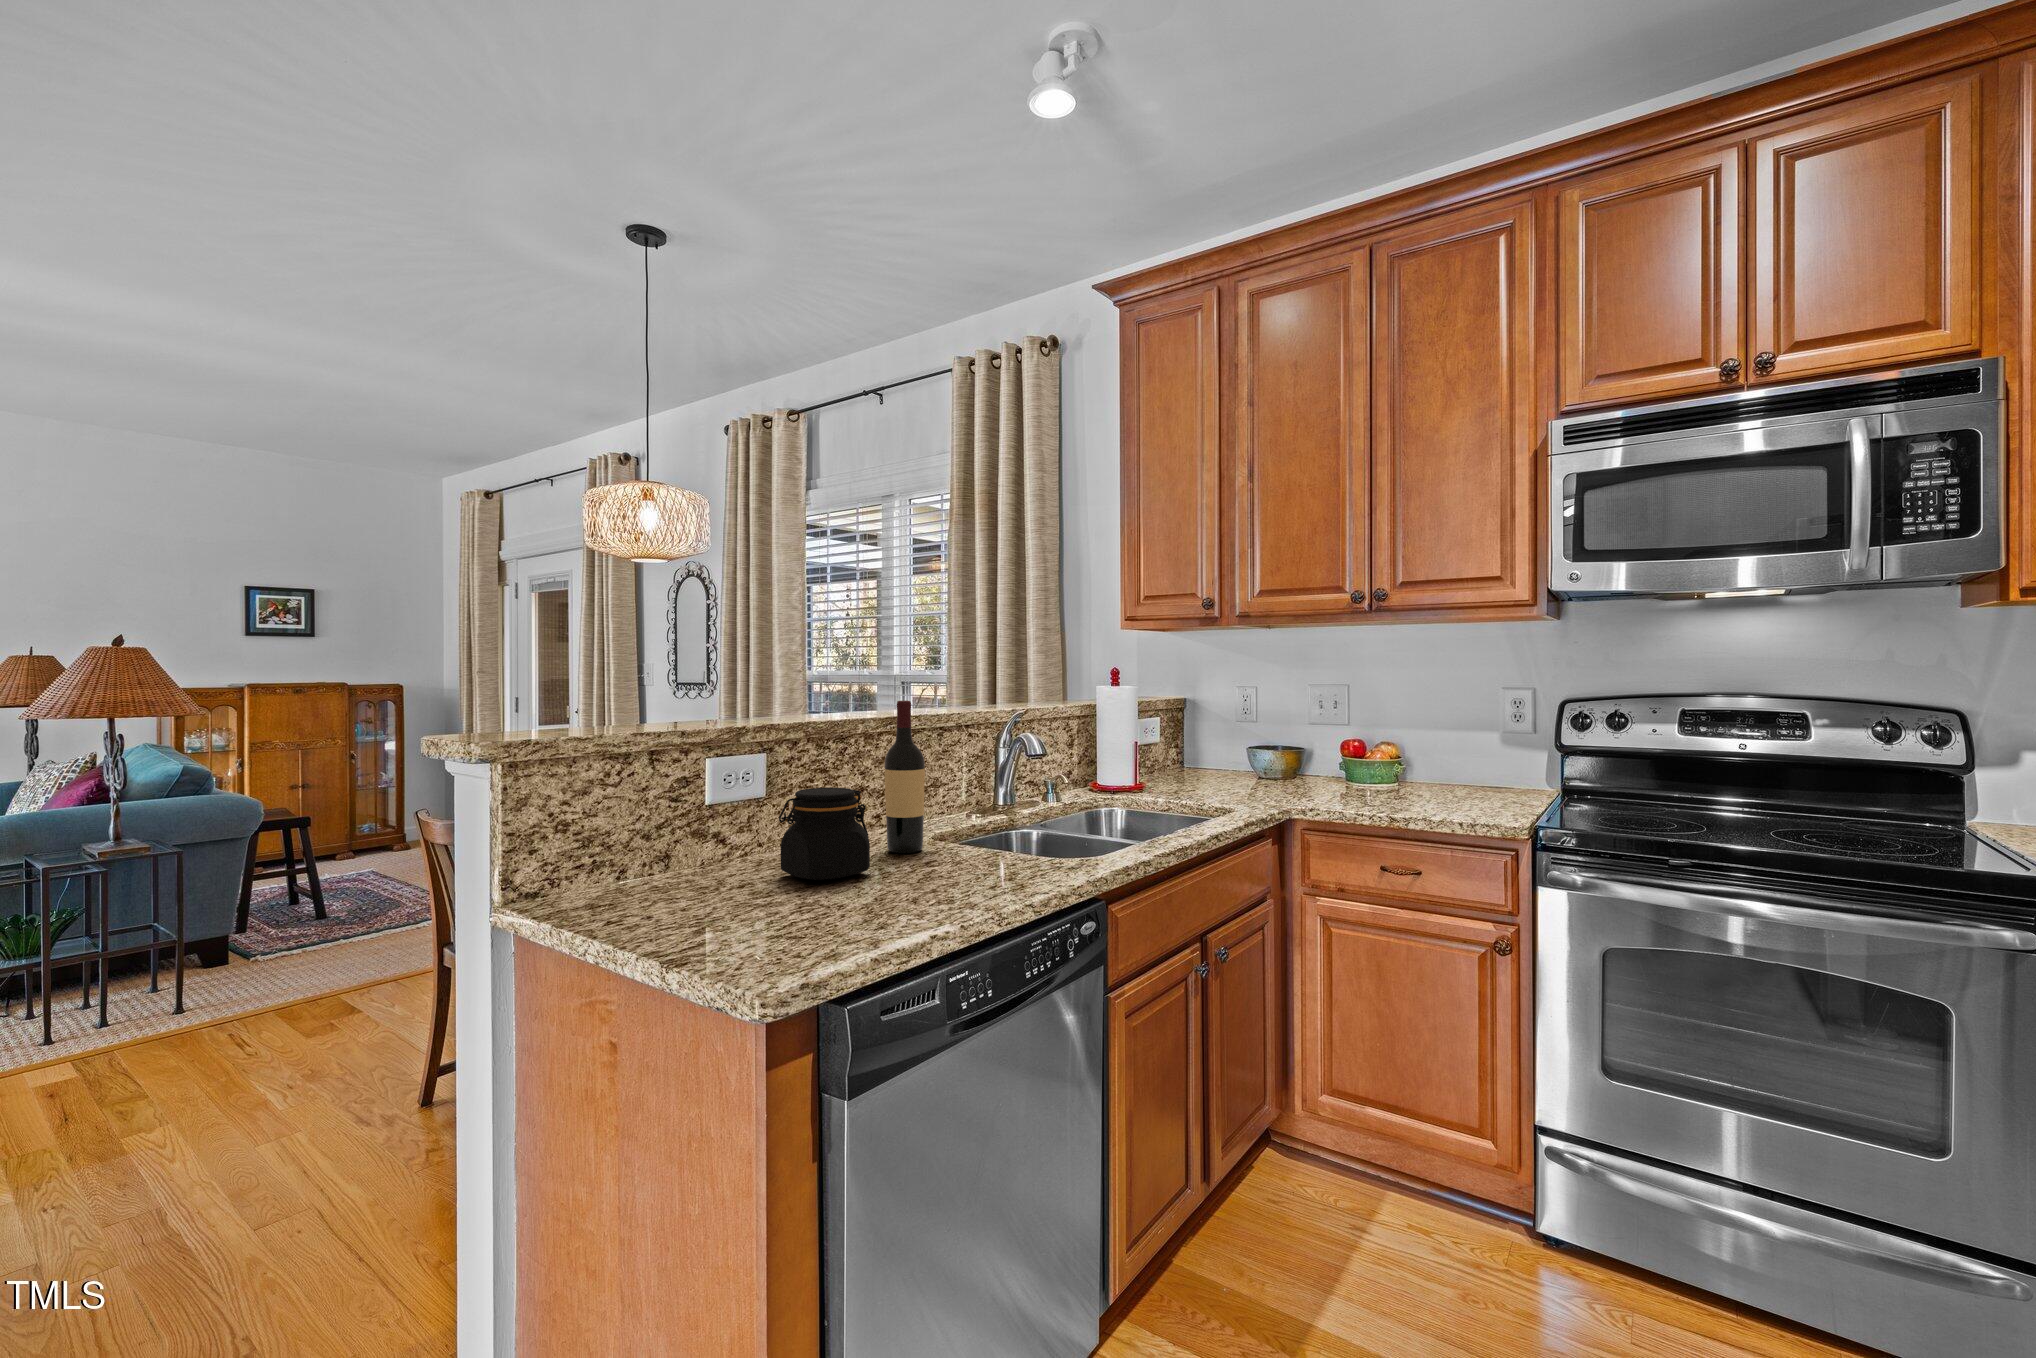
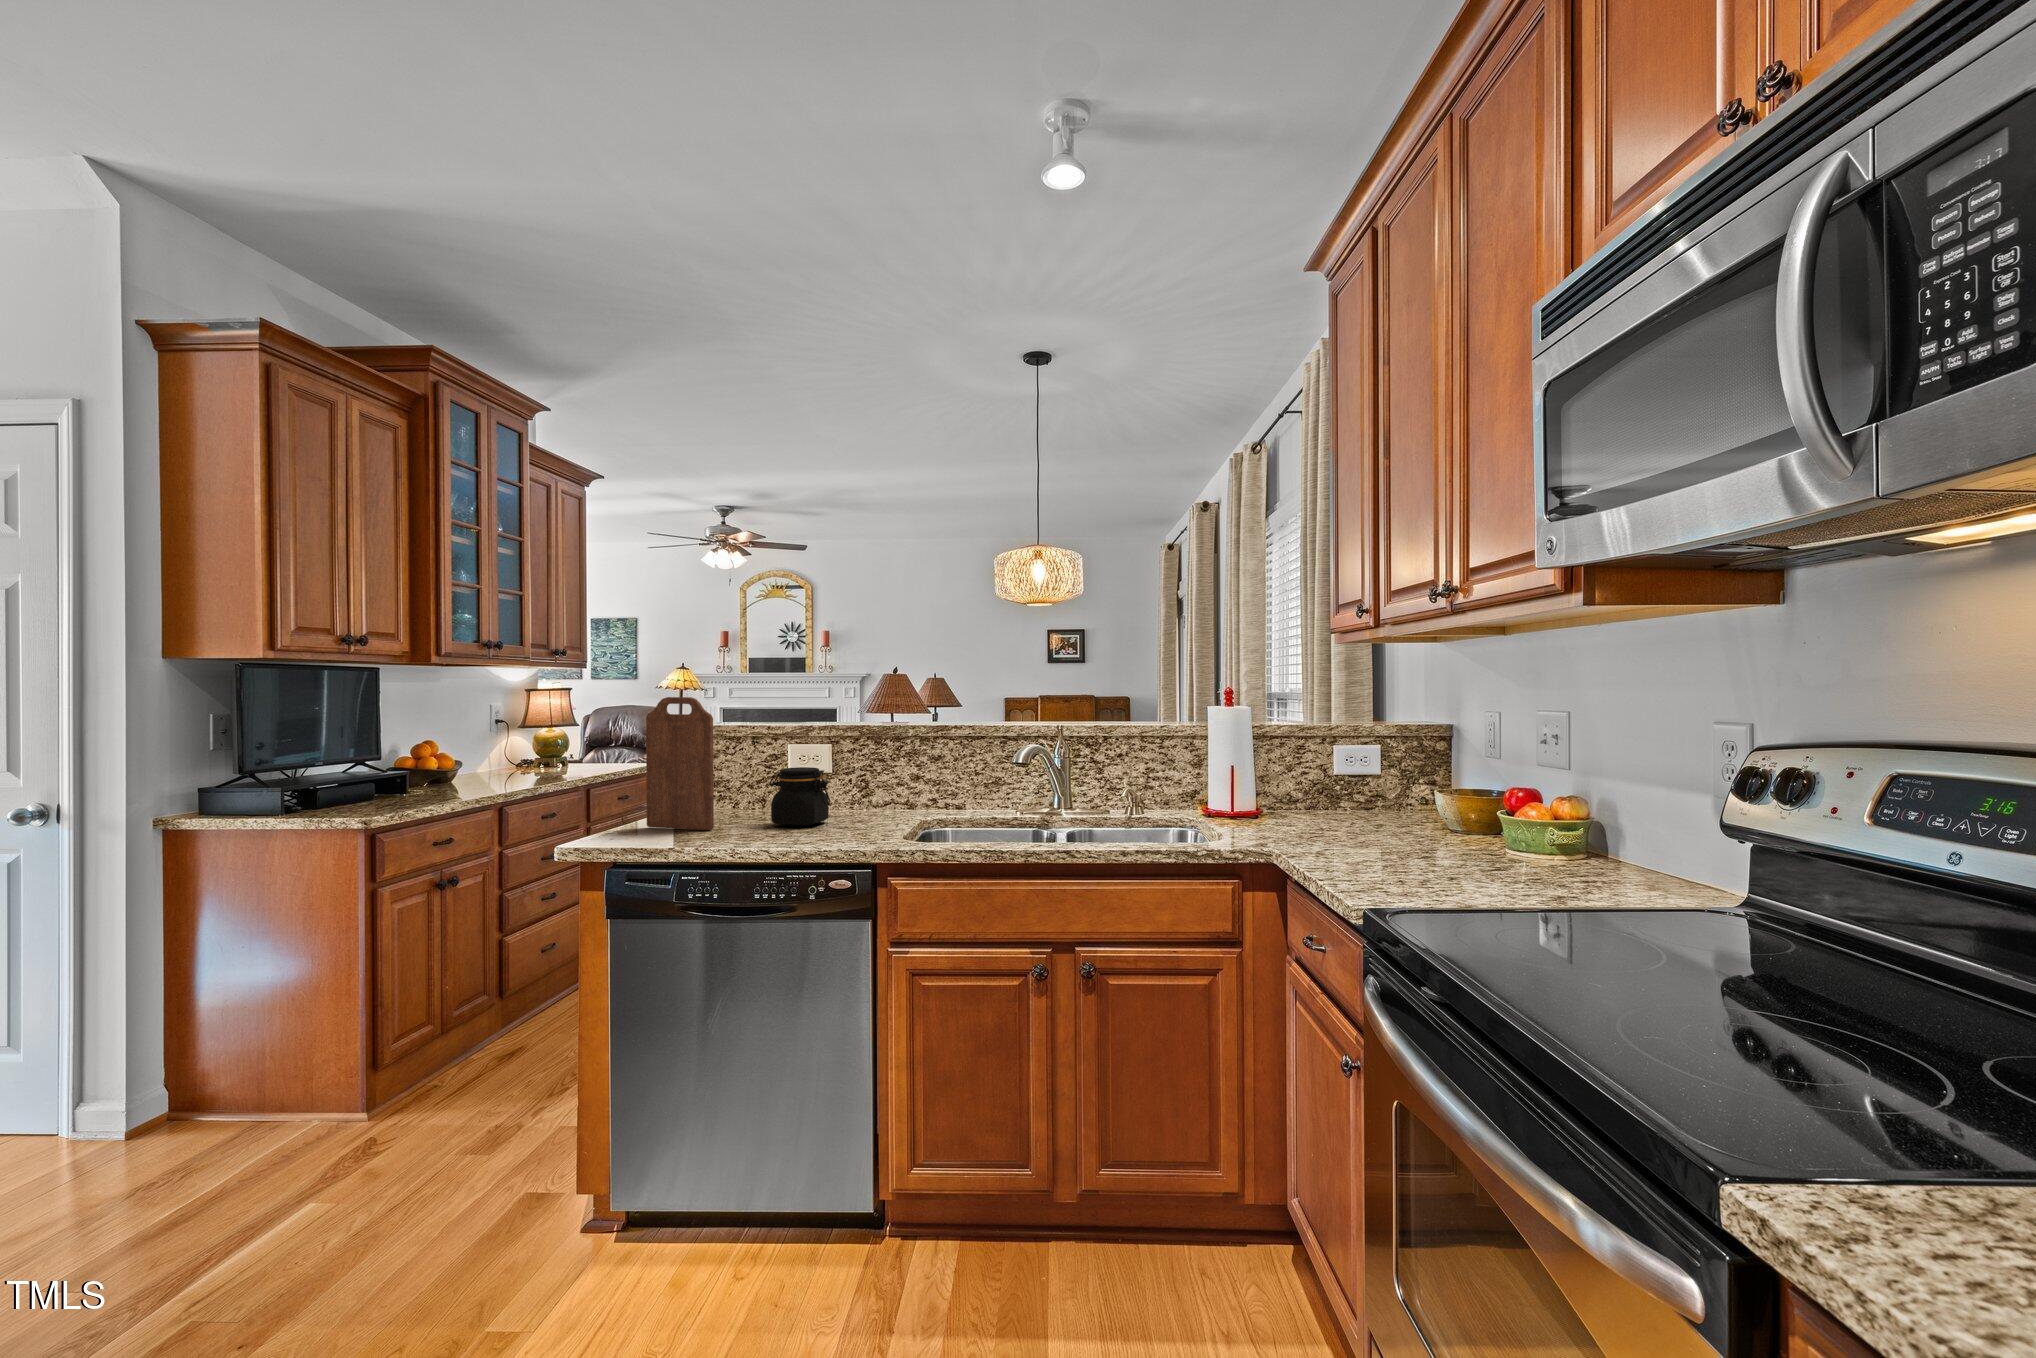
cutting board: none [629,683,769,932] -> present [646,697,714,830]
wine bottle: present [885,701,925,853] -> none [876,713,905,823]

